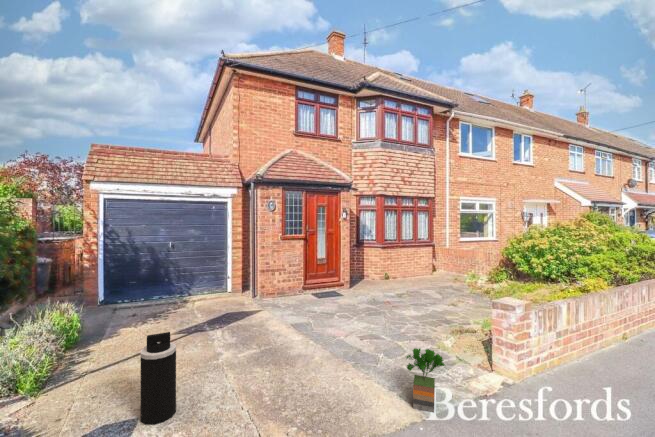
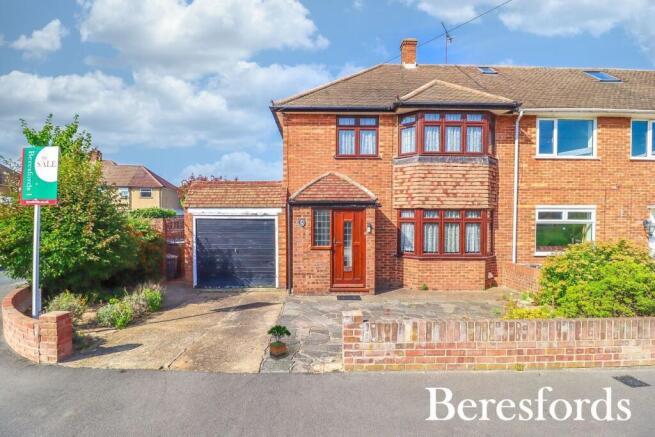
trash can: present [140,332,176,425] -> none [157,298,174,340]

